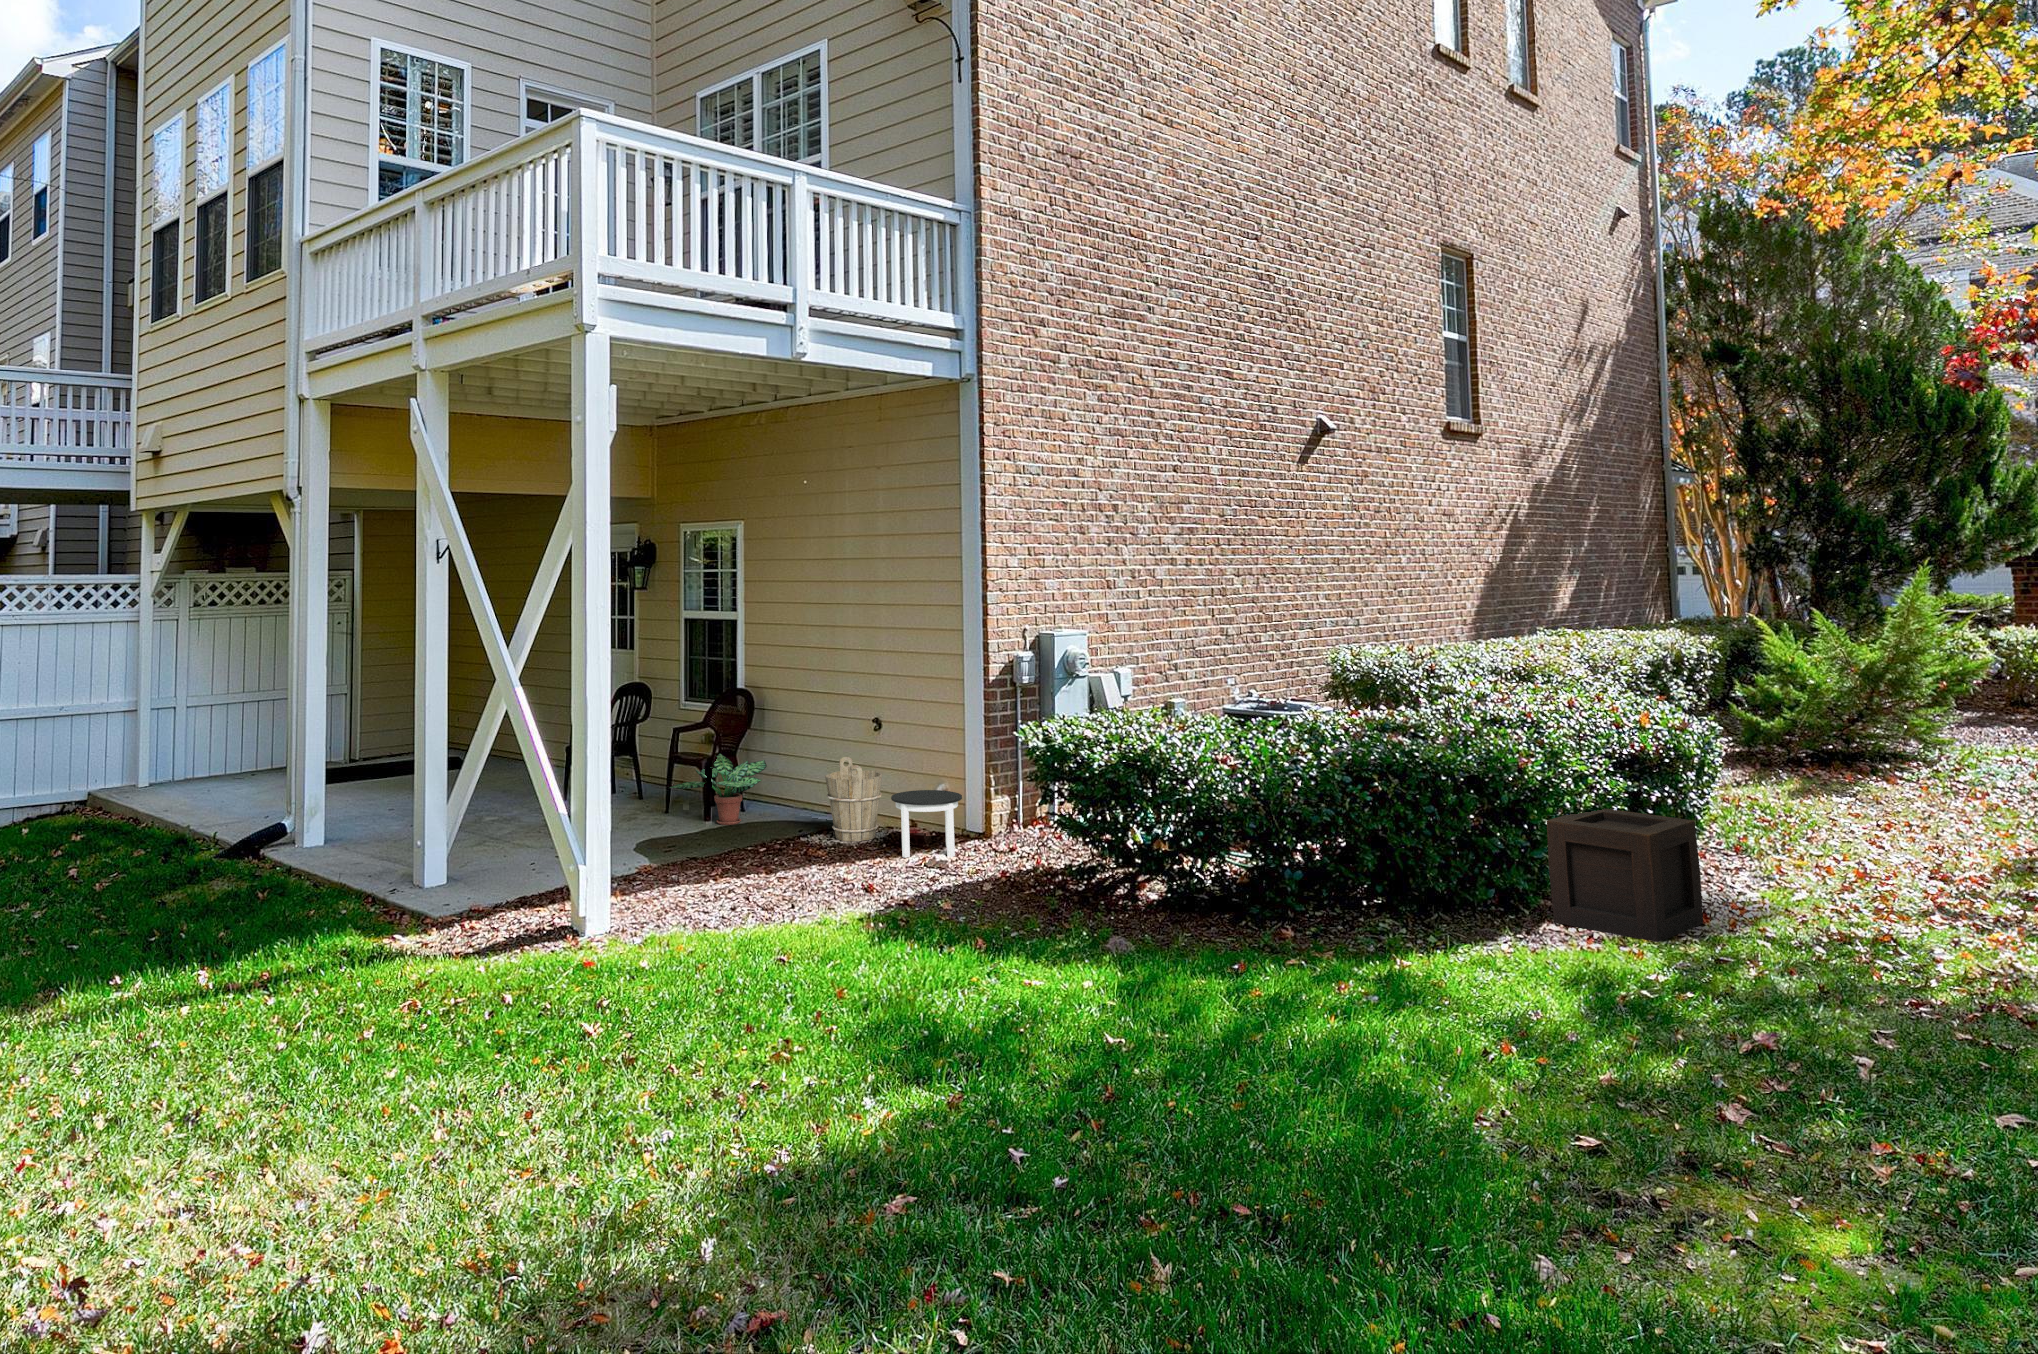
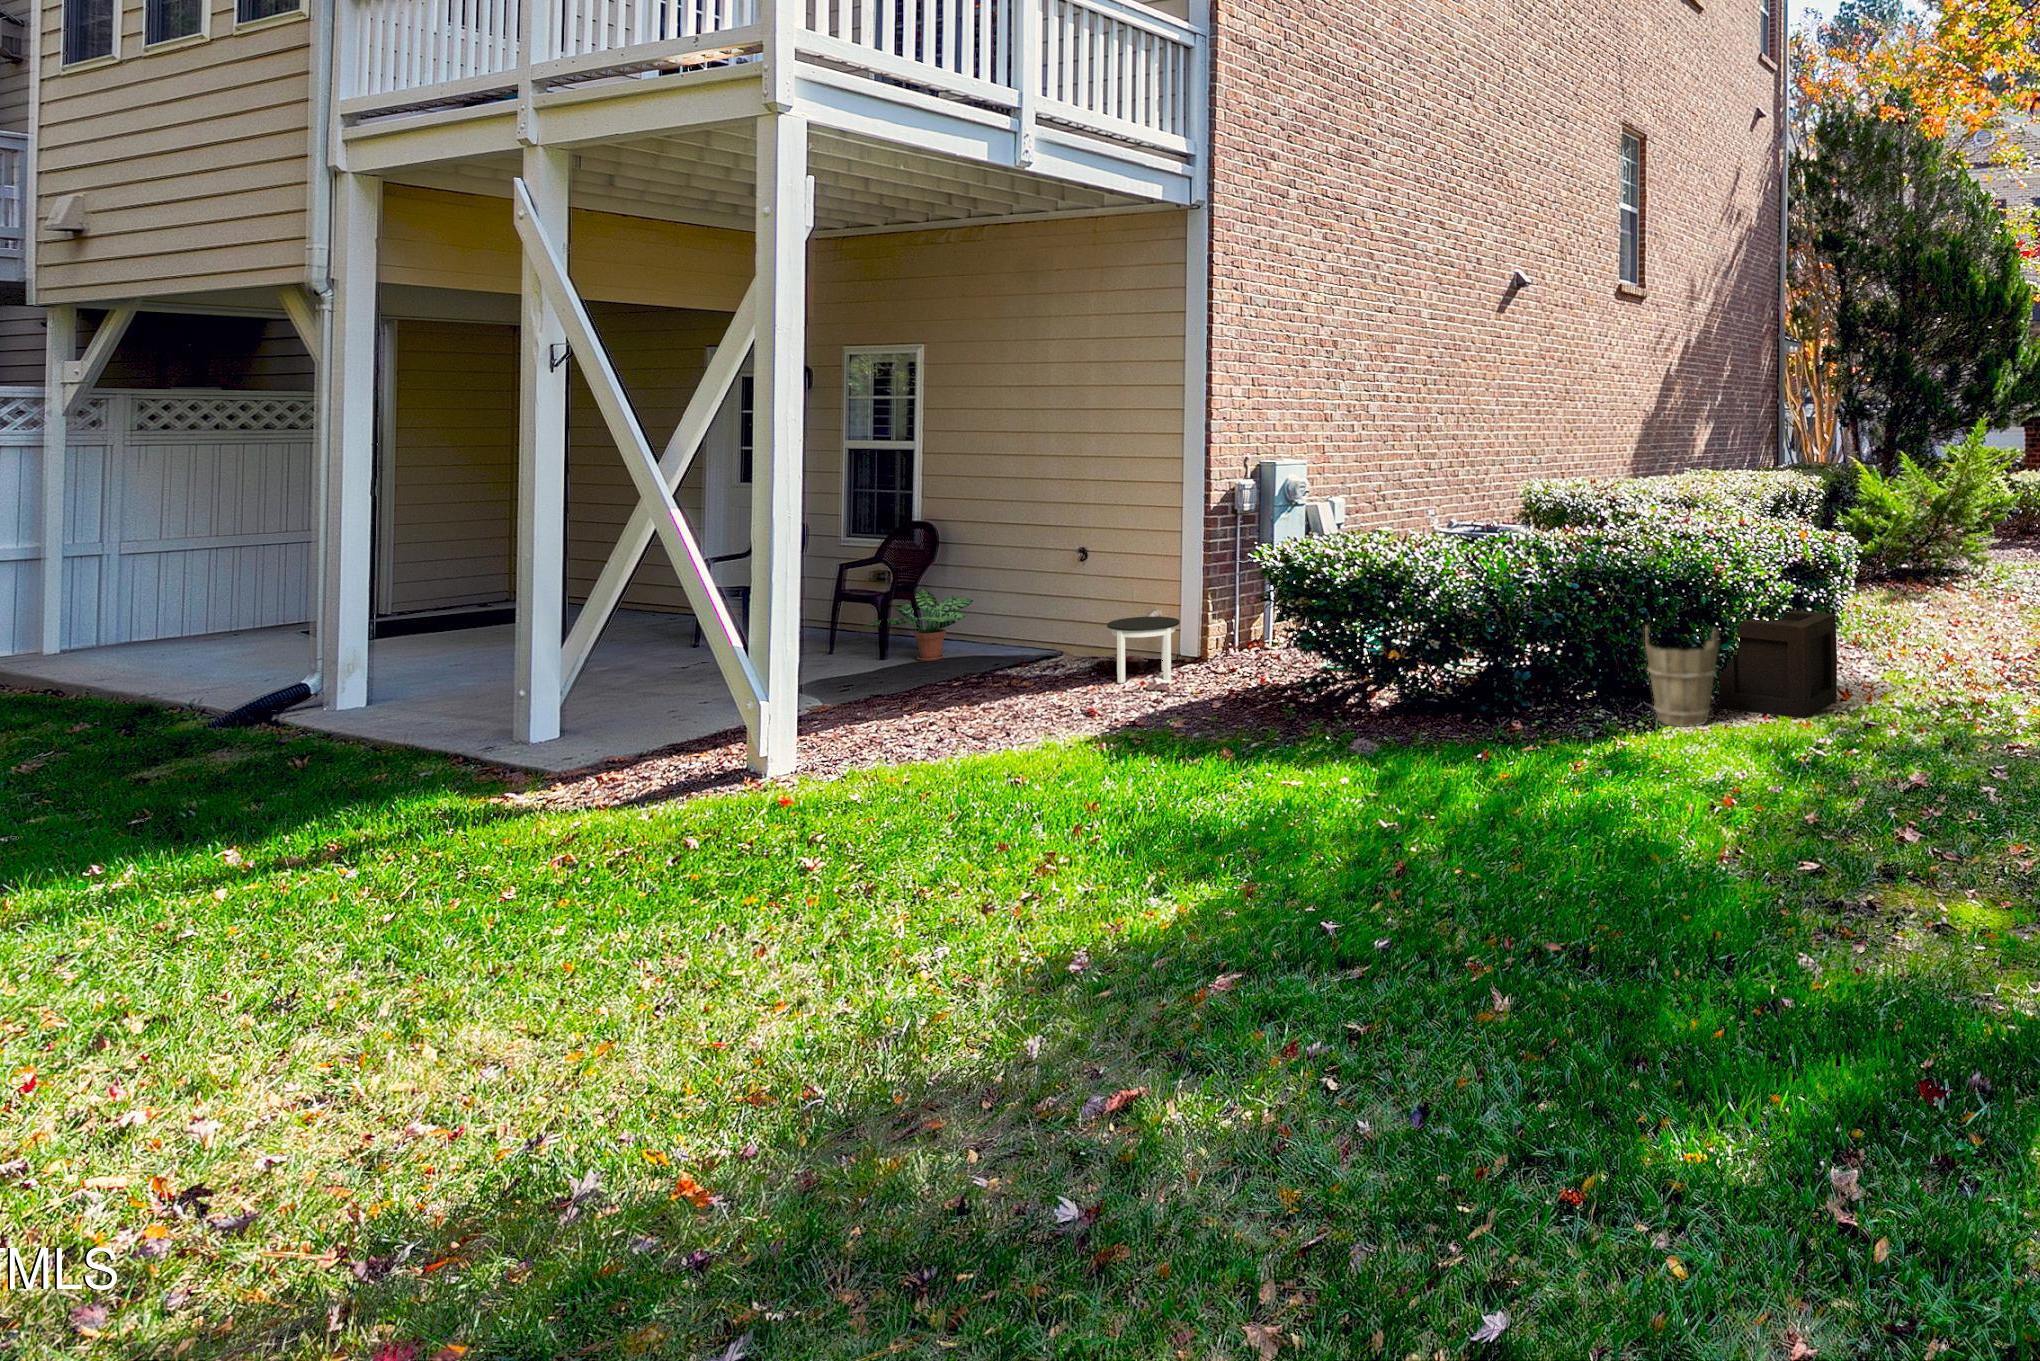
bucket: present [825,757,882,841] -> present [1645,627,1718,727]

